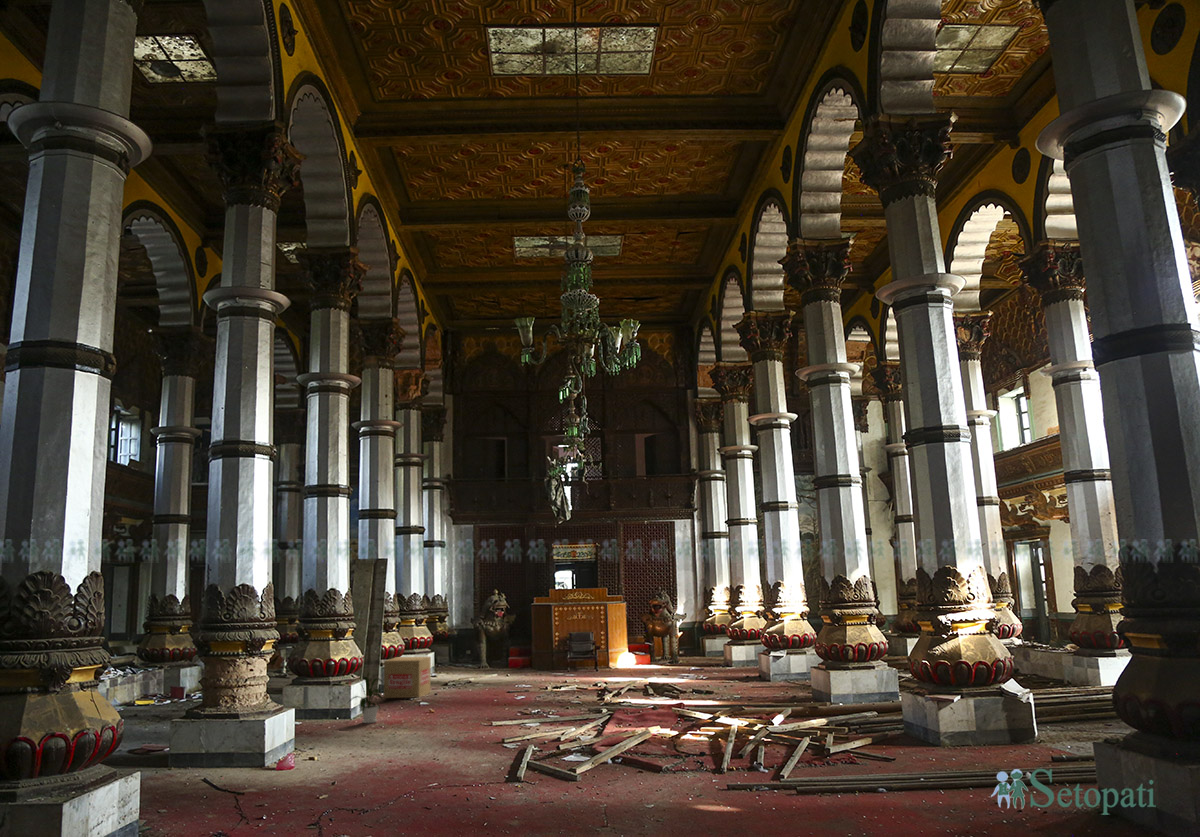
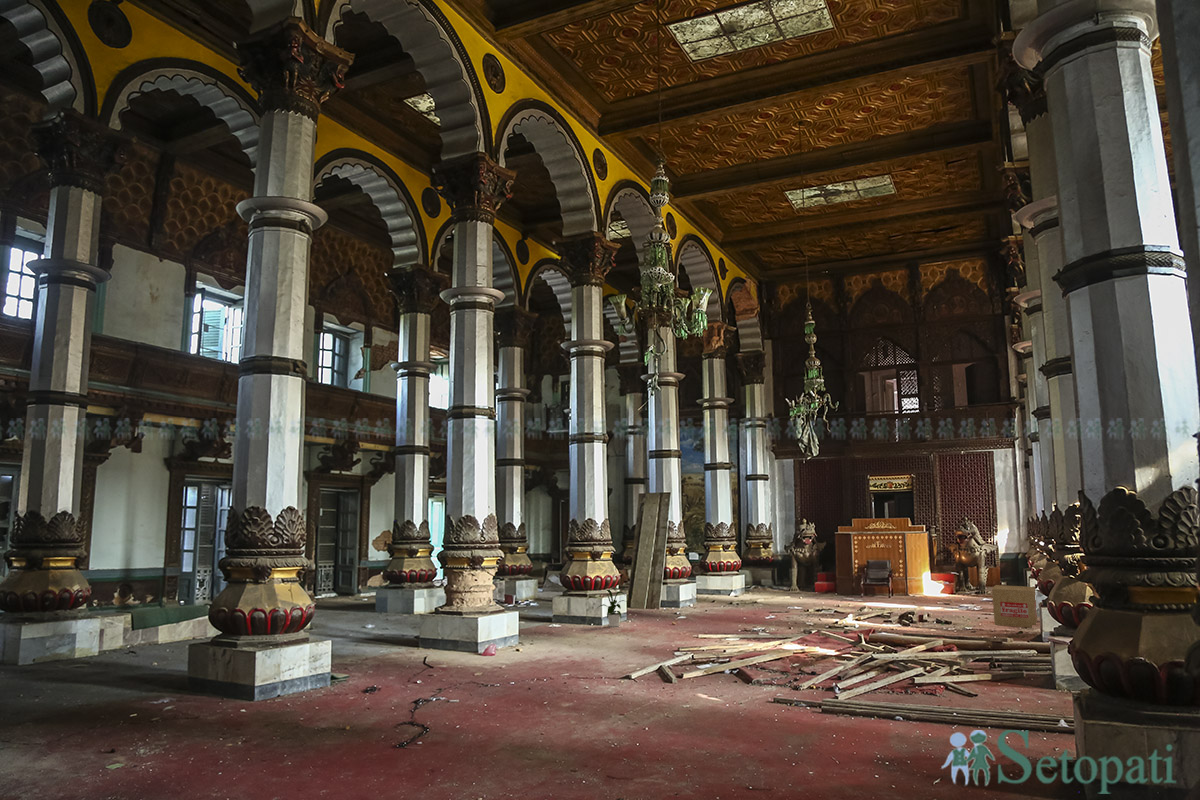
cardboard box: present [384,657,431,698] -> present [992,585,1037,628]

